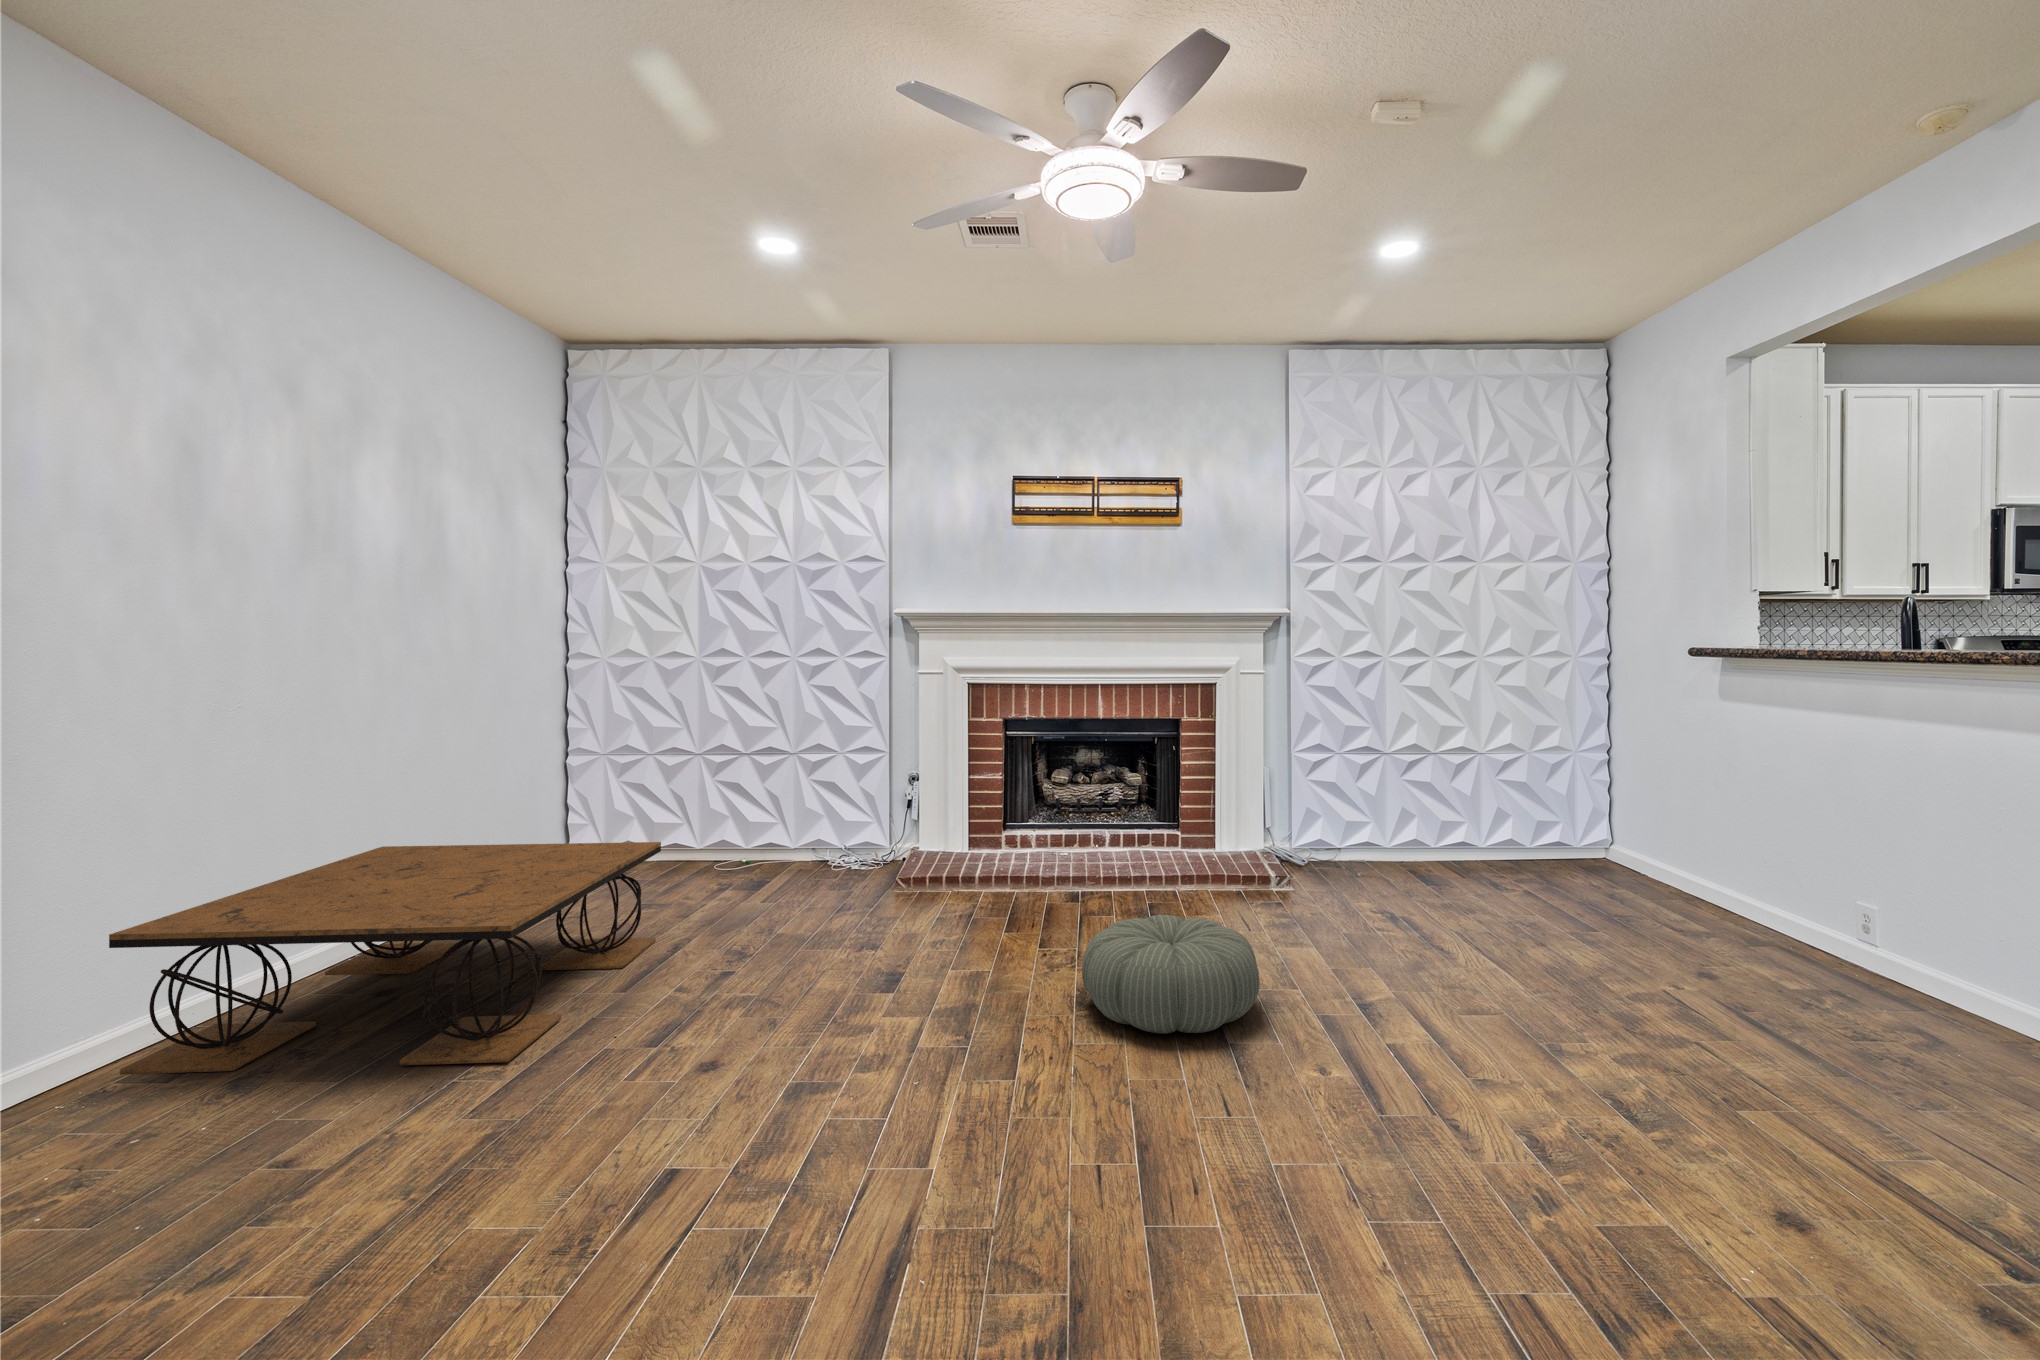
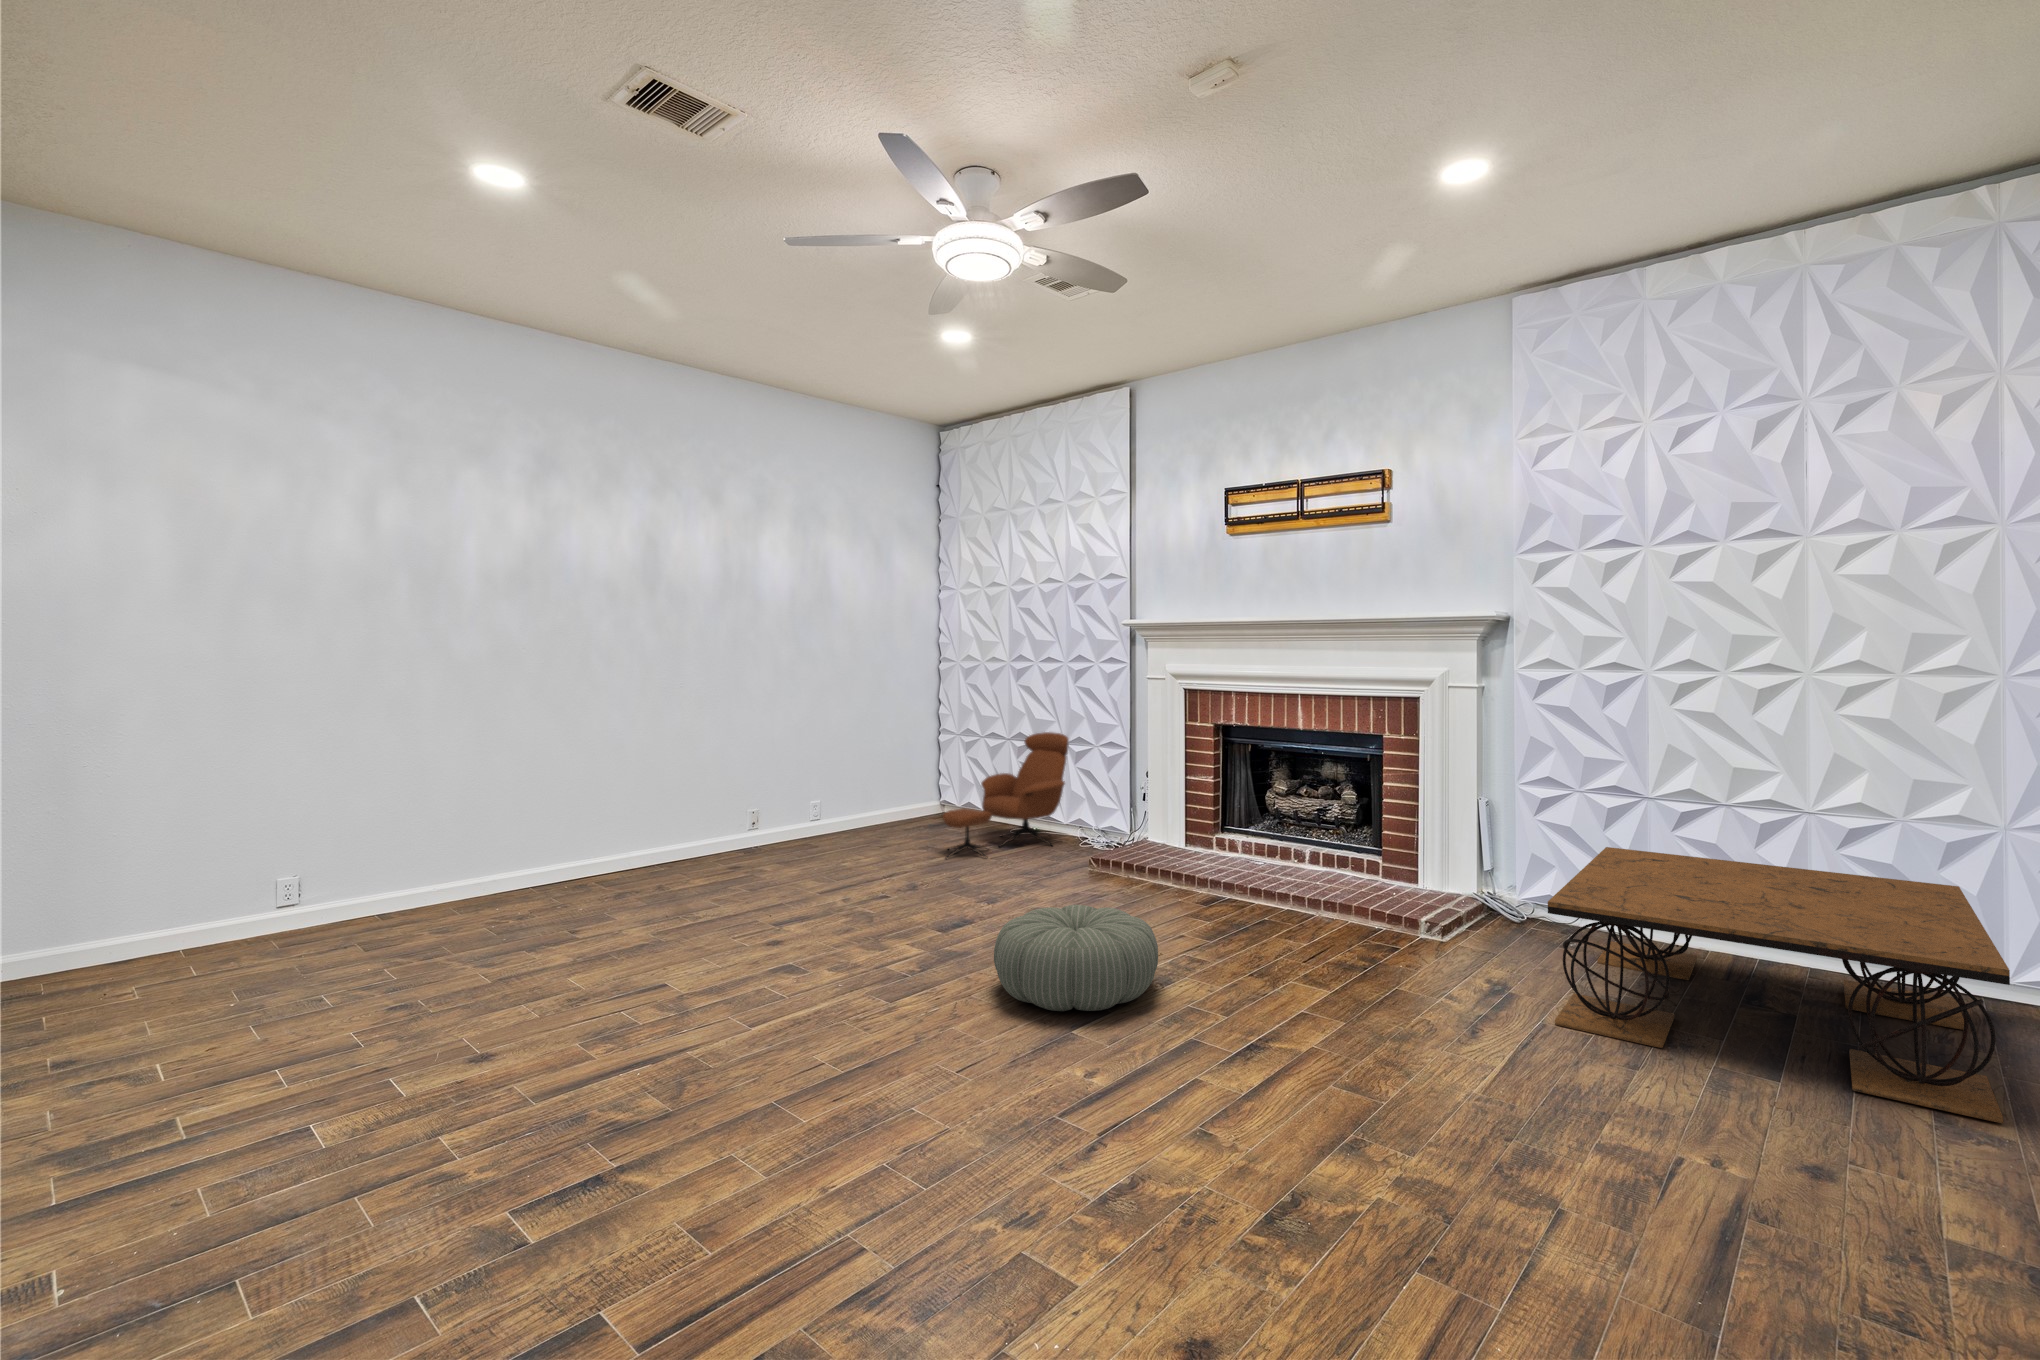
lounge chair: none [691,740,820,913] -> present [943,732,1069,858]
coffee table: present [109,842,661,1075] -> present [1548,847,2010,1124]

